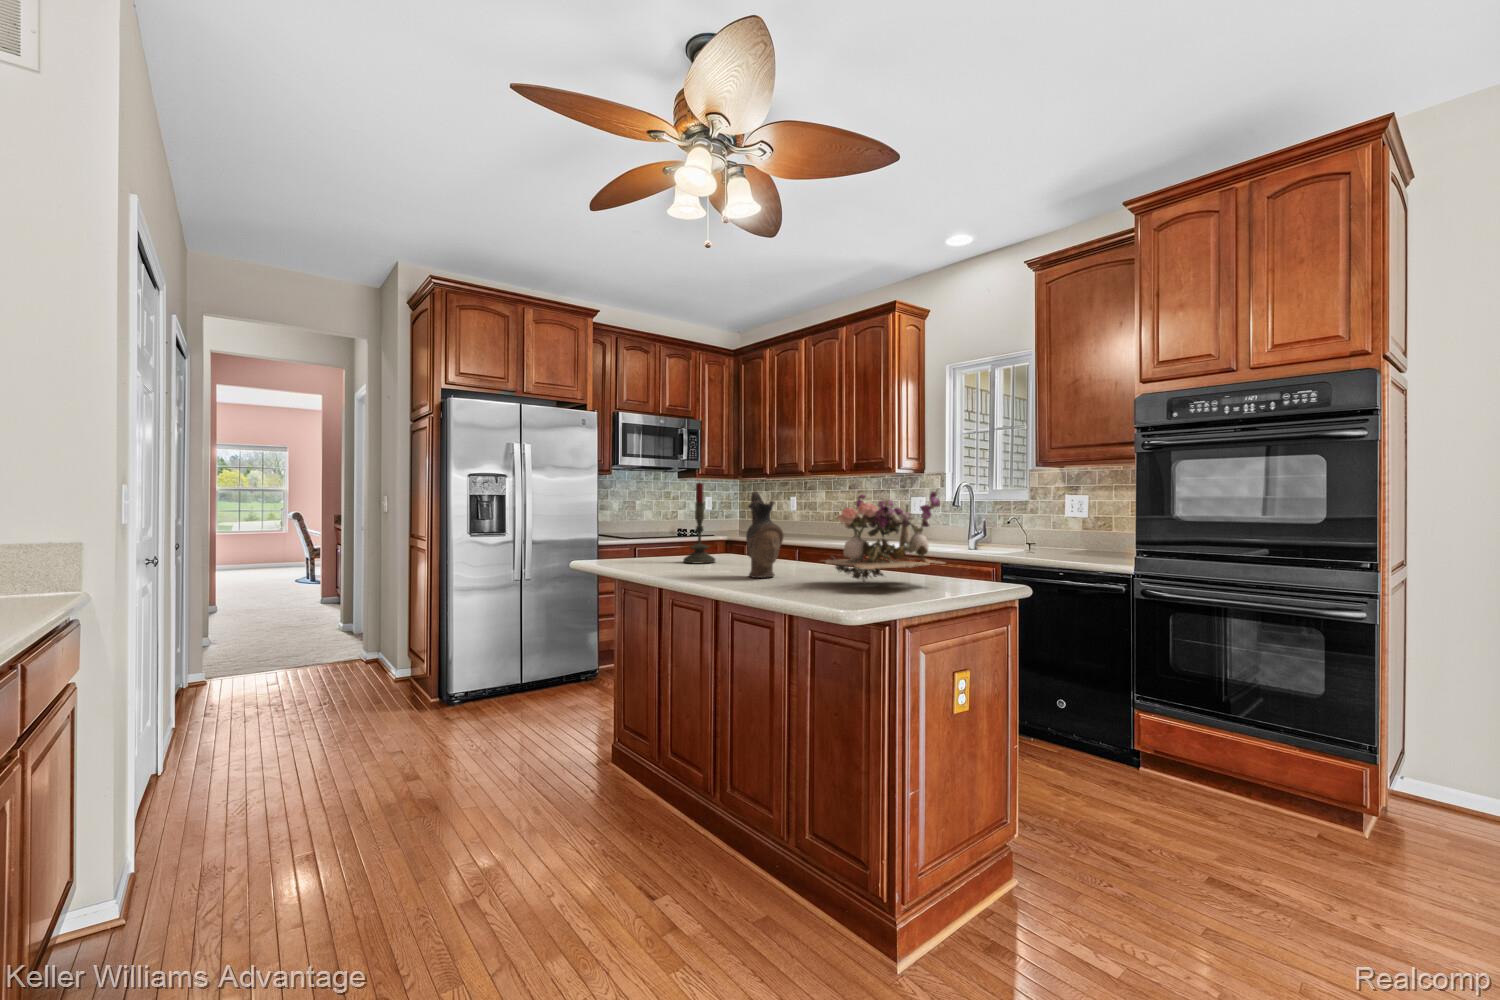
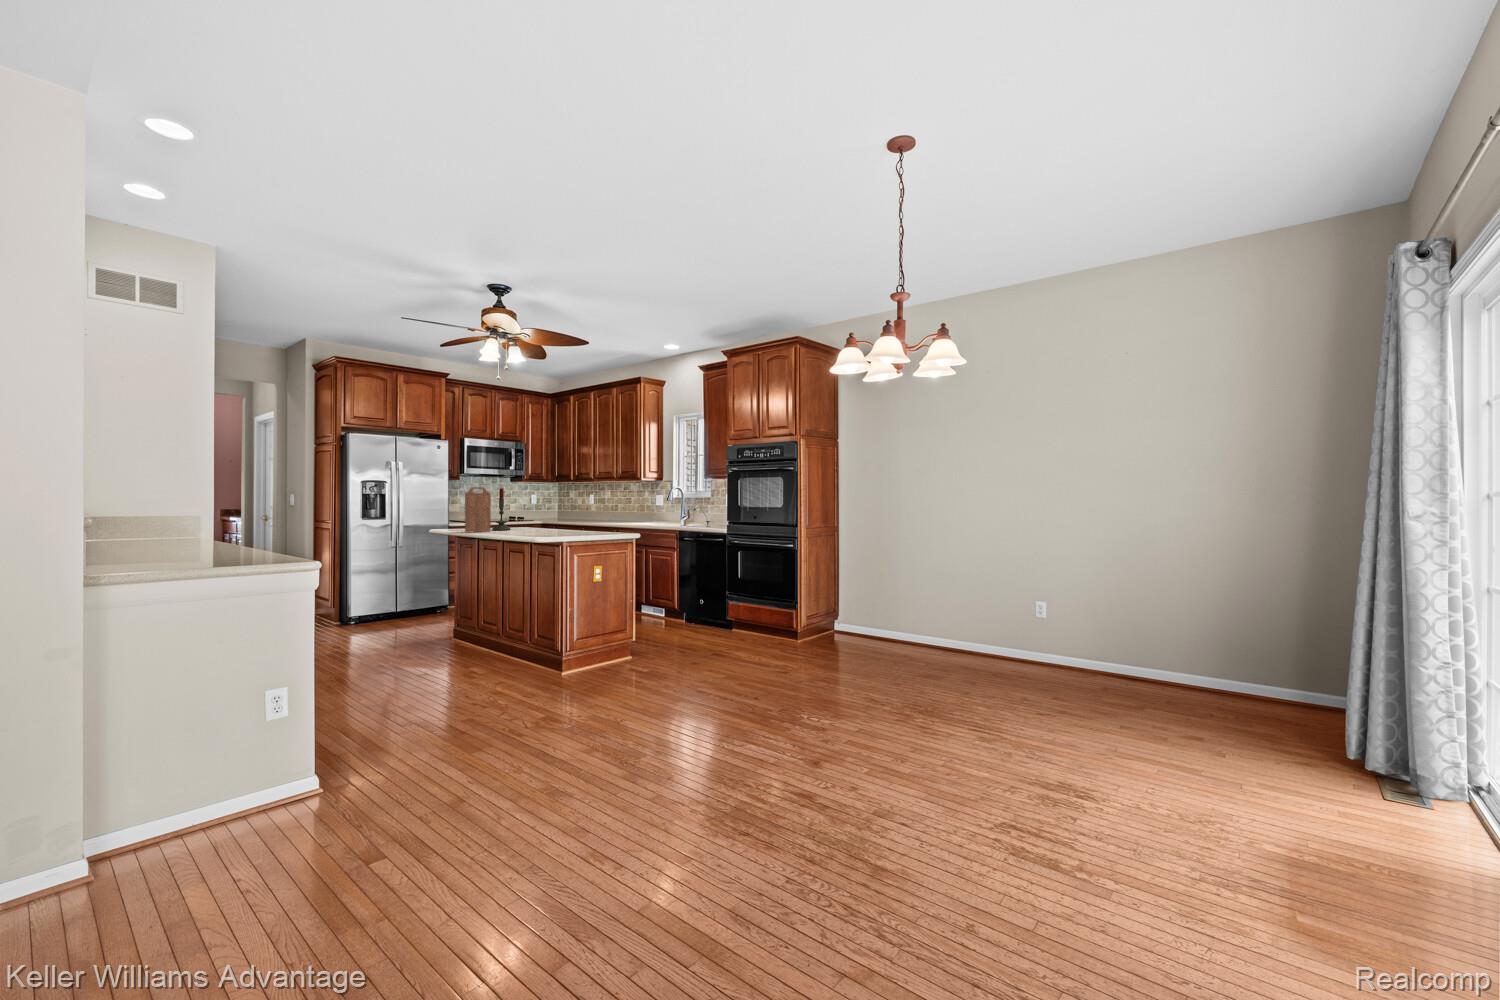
cutting board: none [638,479,684,570] -> present [465,487,491,533]
flower arrangement: present [825,489,944,582] -> none [548,493,603,535]
ceramic pitcher: present [746,492,784,578] -> none [517,493,535,534]

